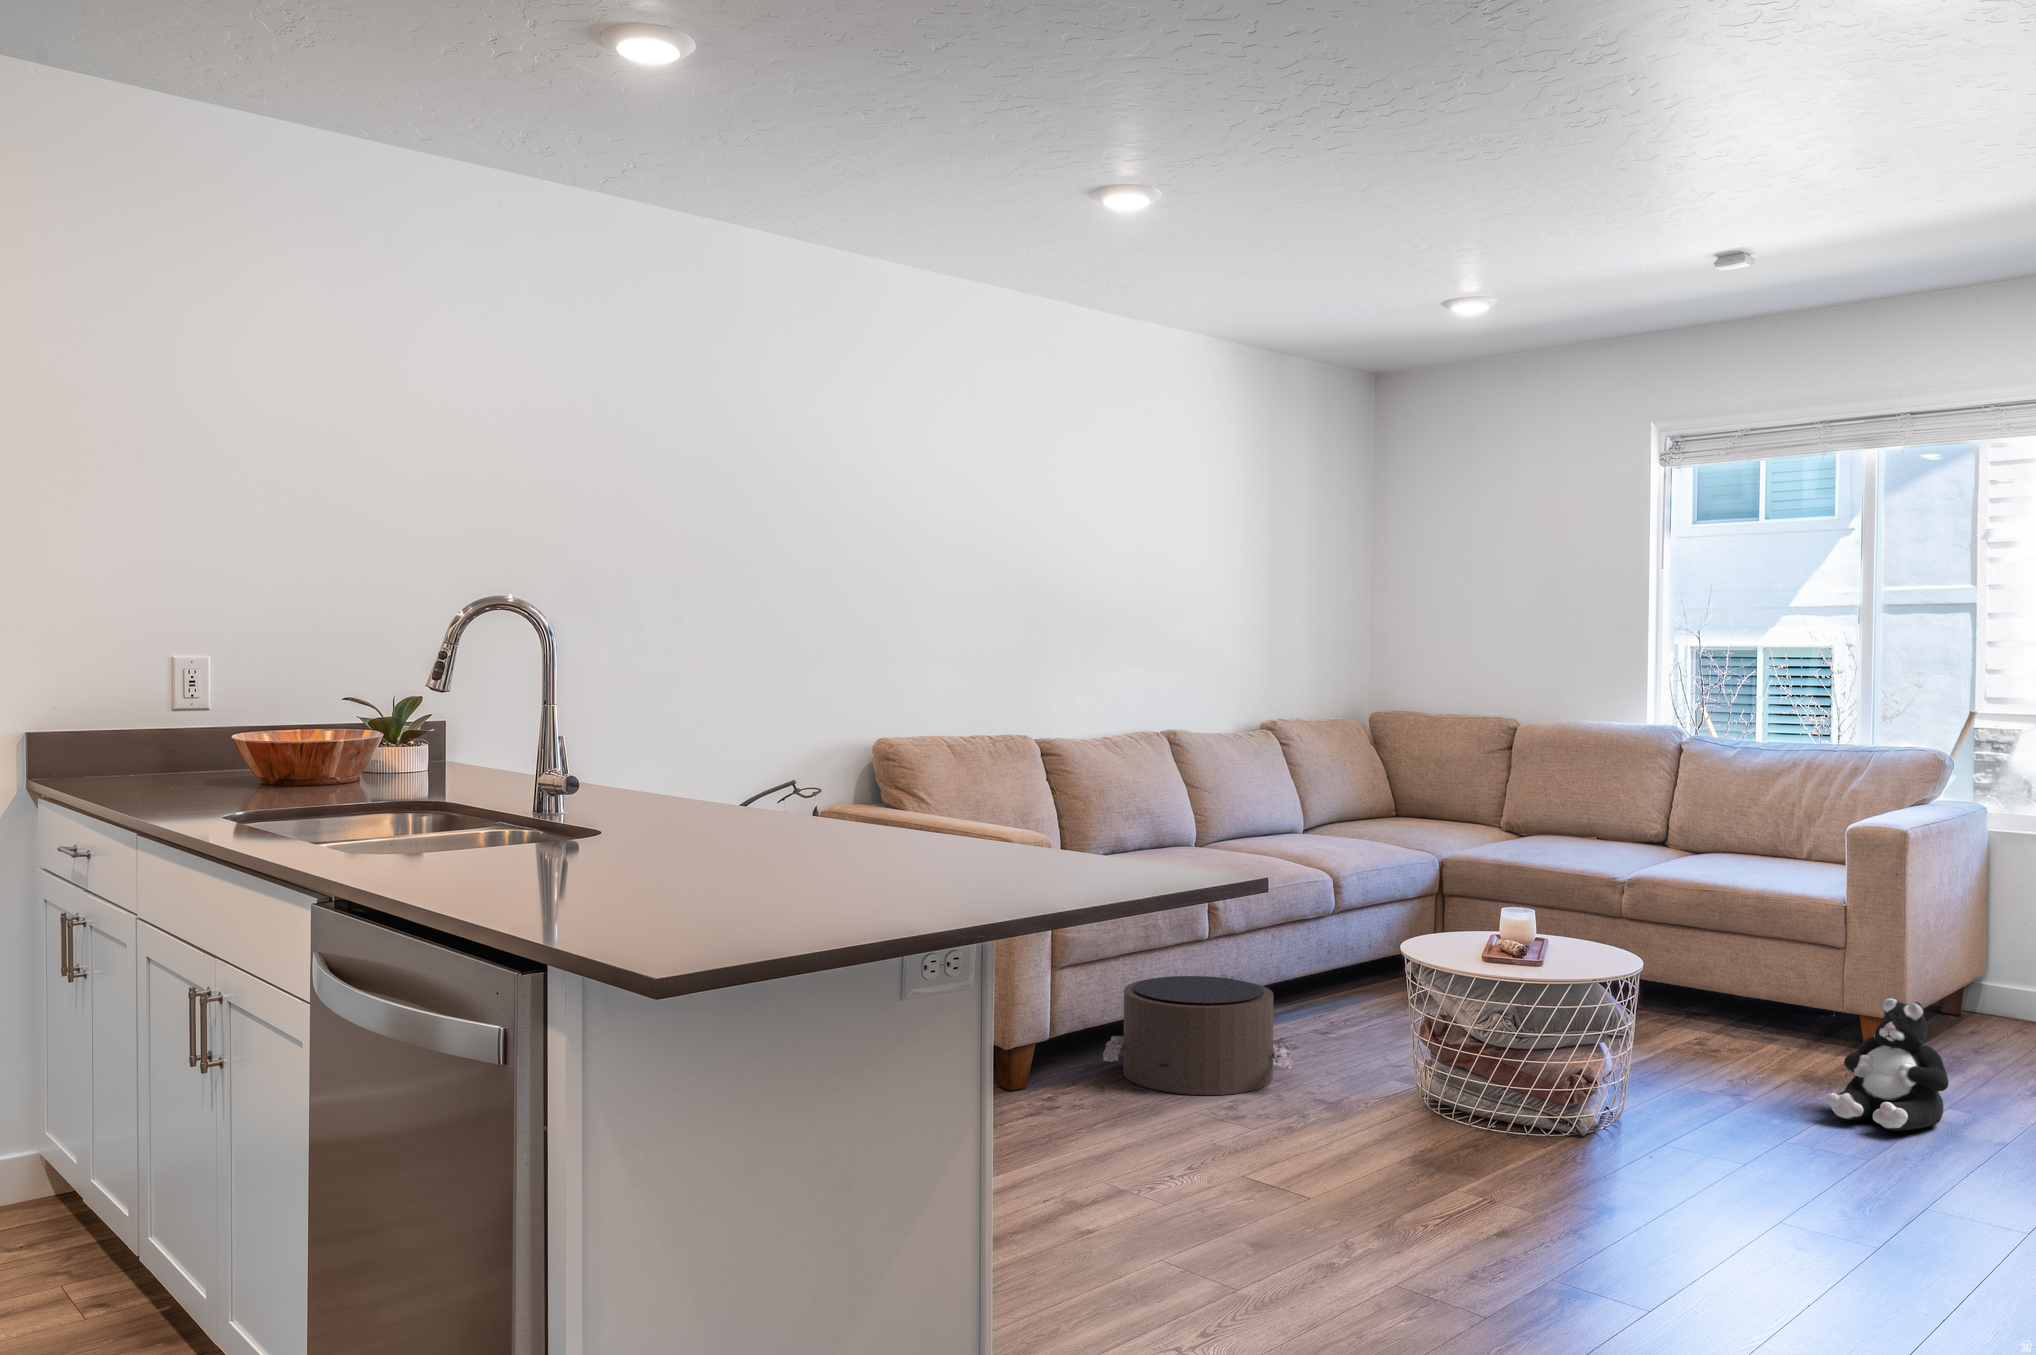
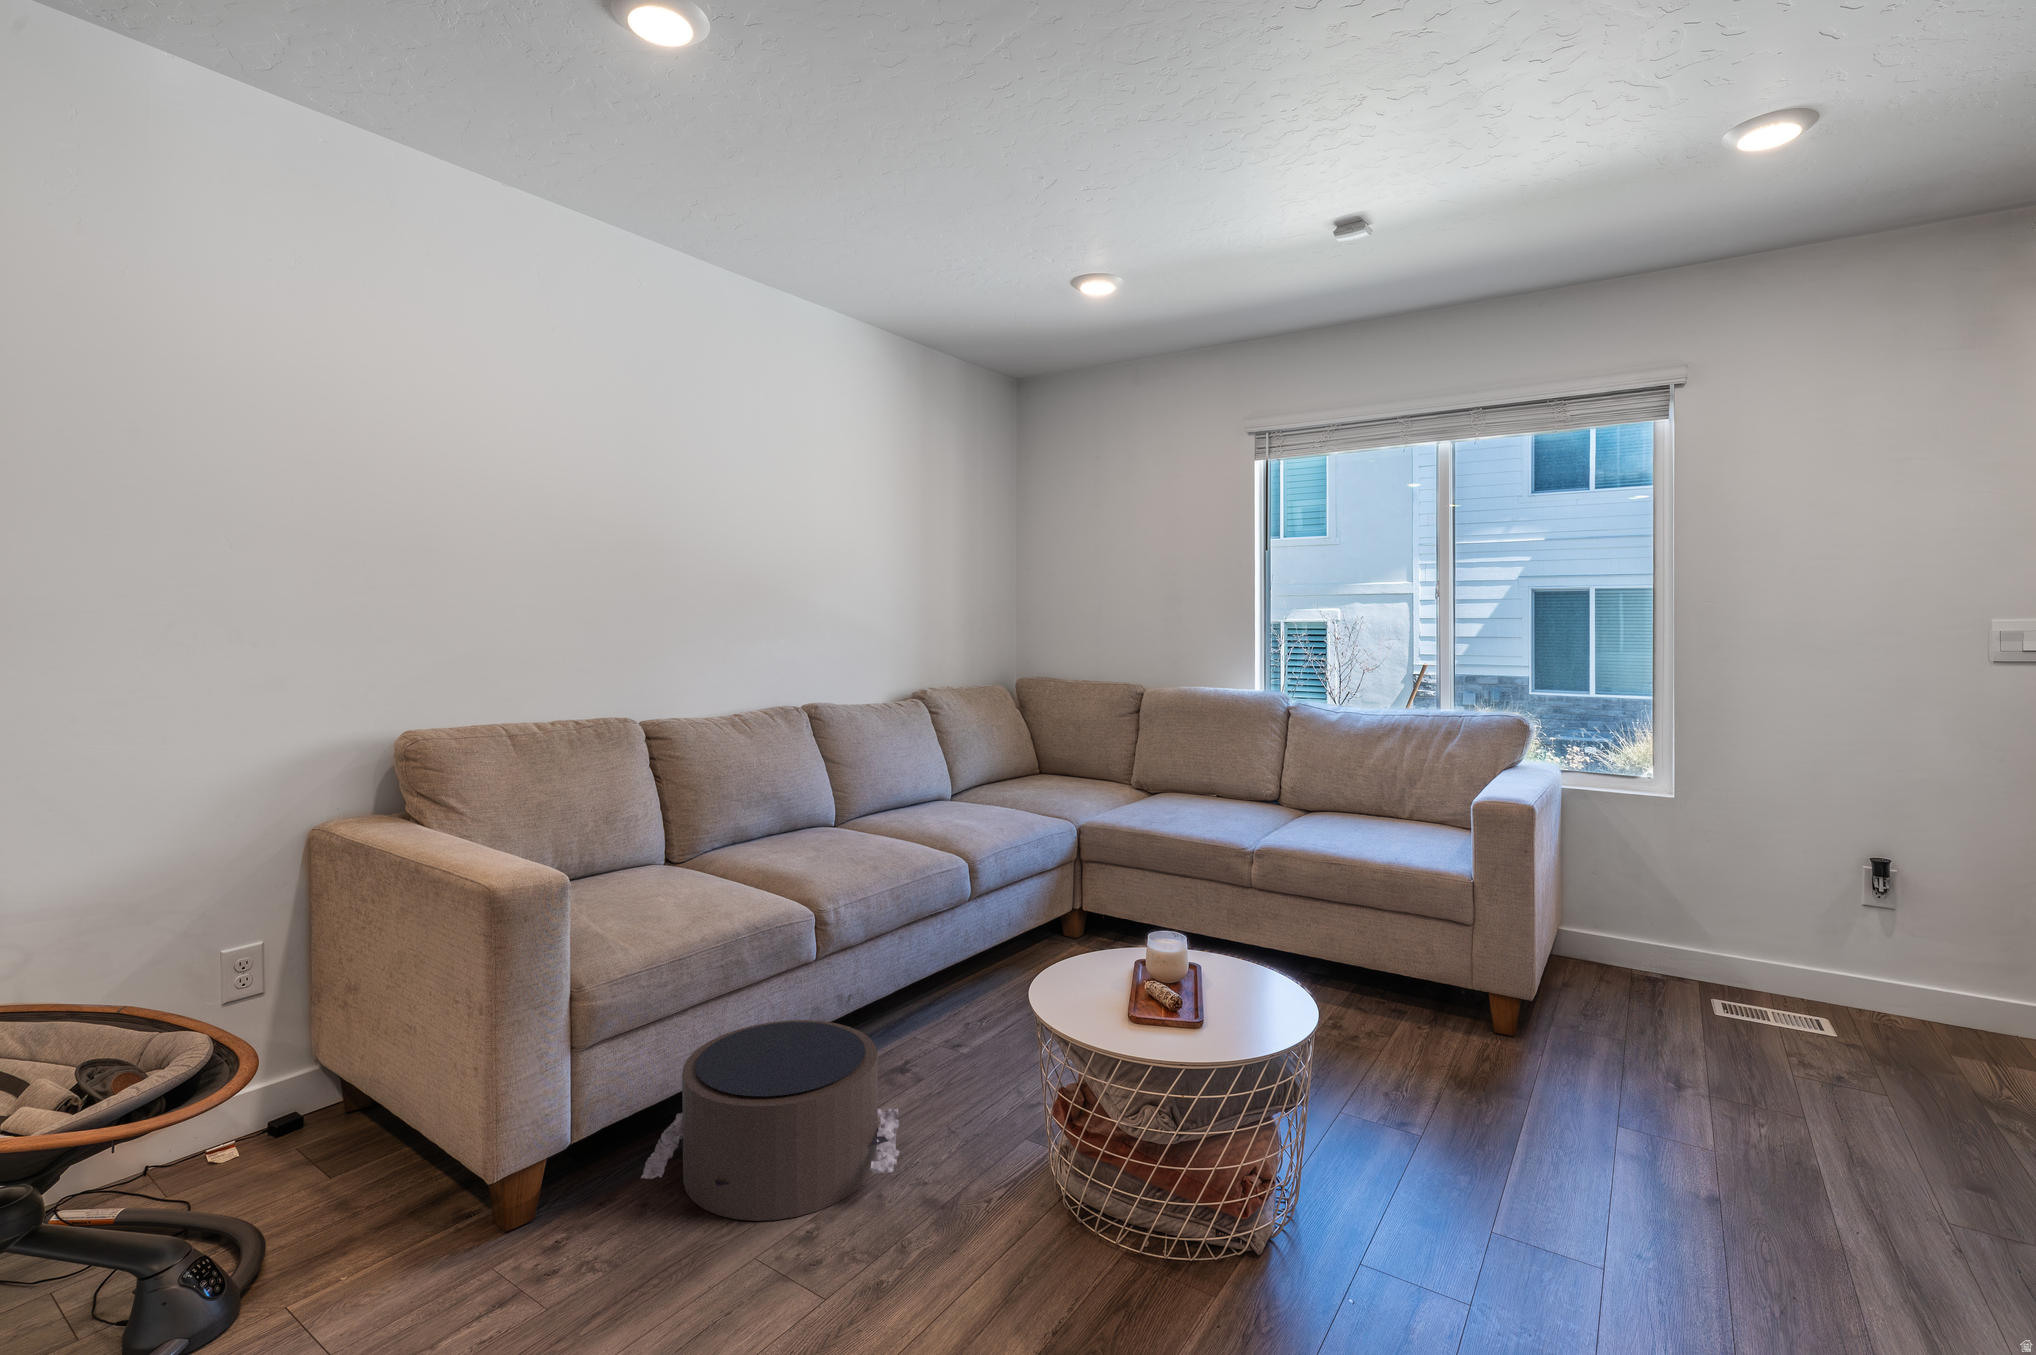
plush toy: present [1827,997,1949,1131] -> none [1526,1032,1663,1213]

